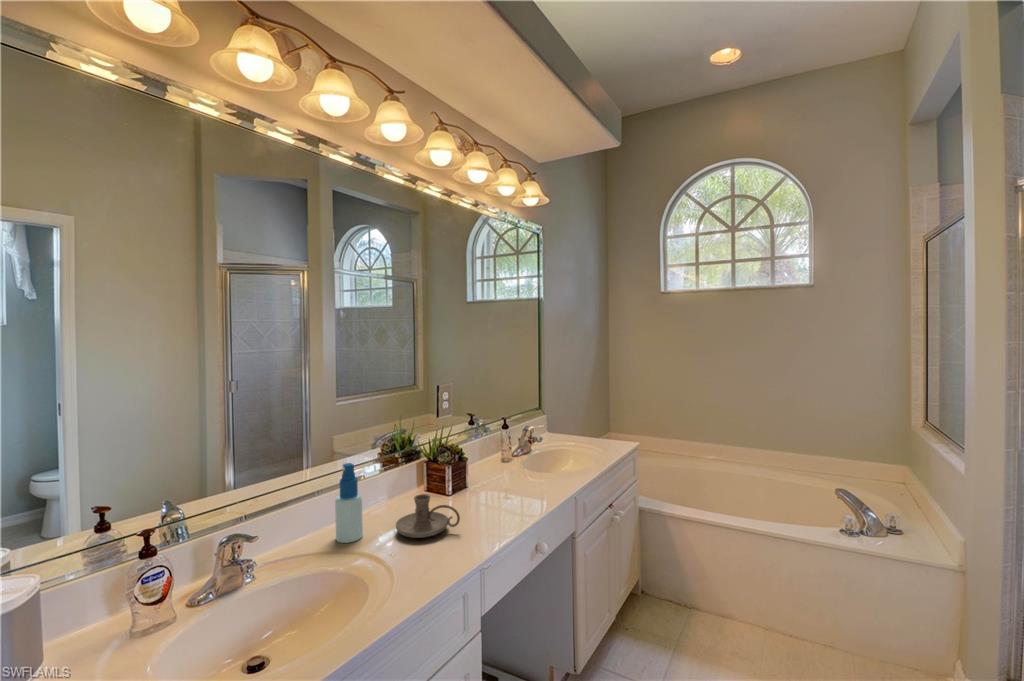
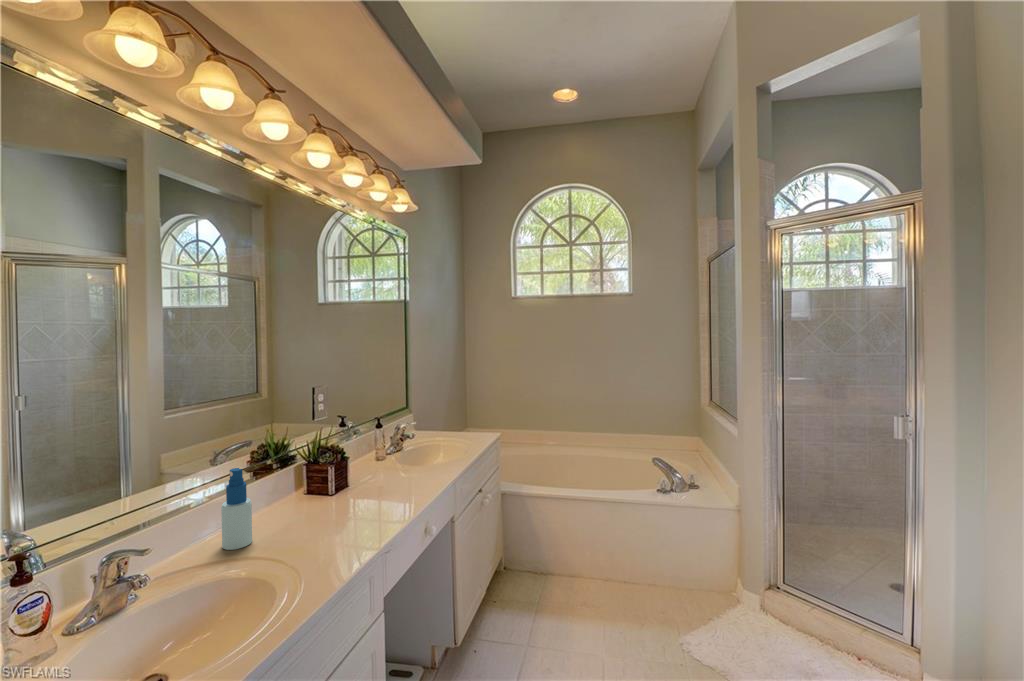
candle holder: present [396,494,460,538] -> none [288,492,355,534]

